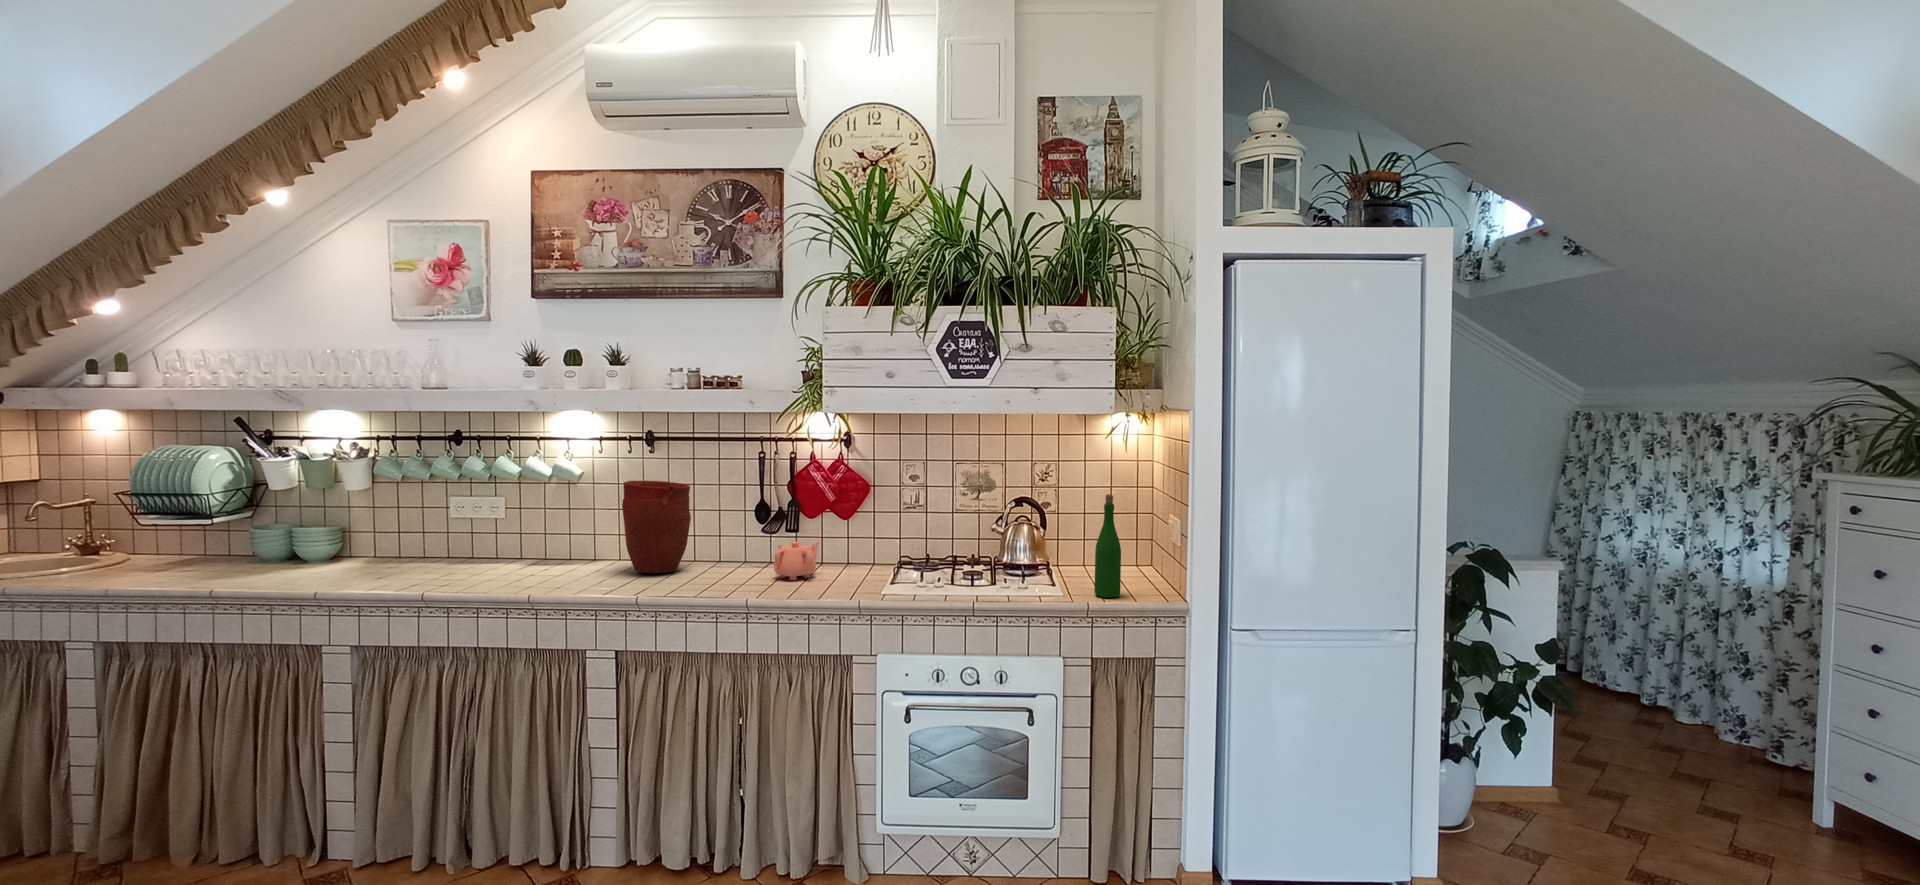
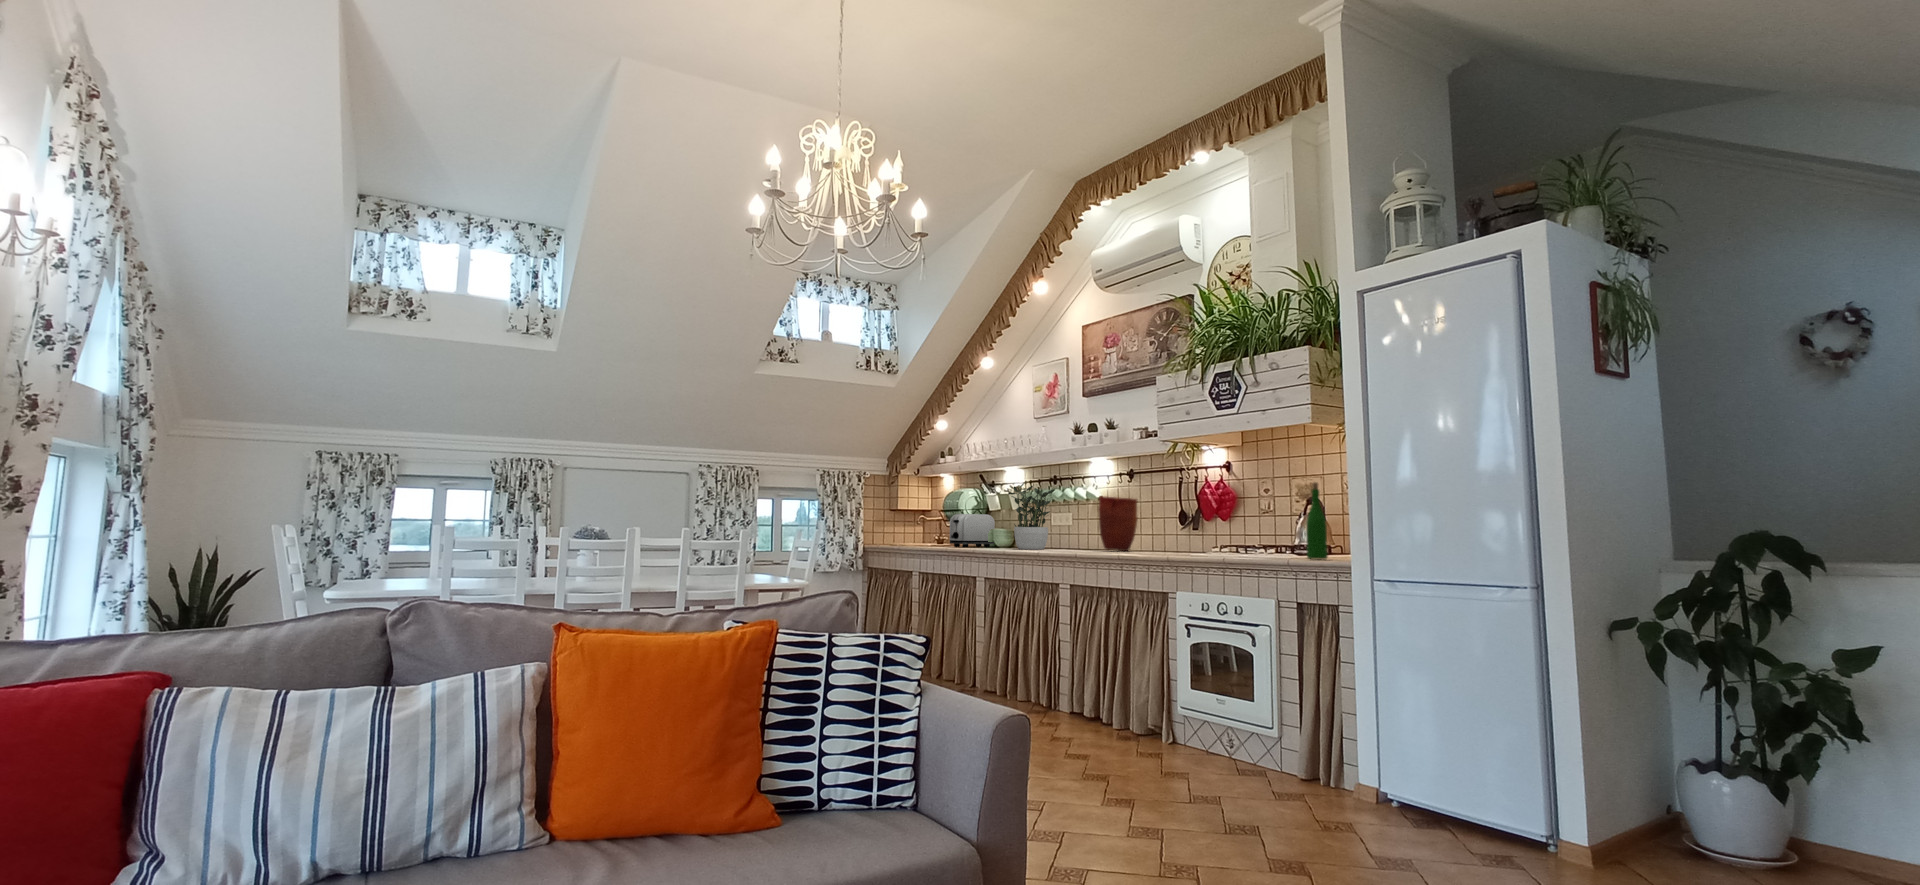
potted plant: none [387,453,498,582] -> present [1008,483,1055,549]
toaster: none [174,500,284,576] -> present [950,514,995,547]
teapot: present [774,541,820,580] -> none [1157,530,1194,553]

